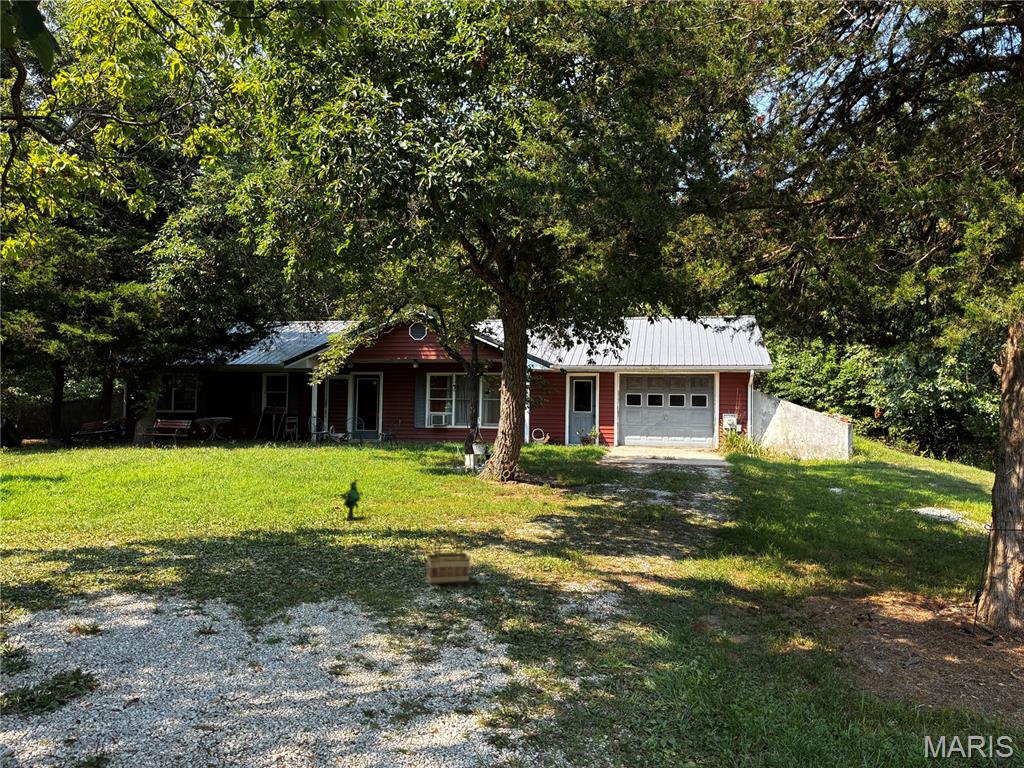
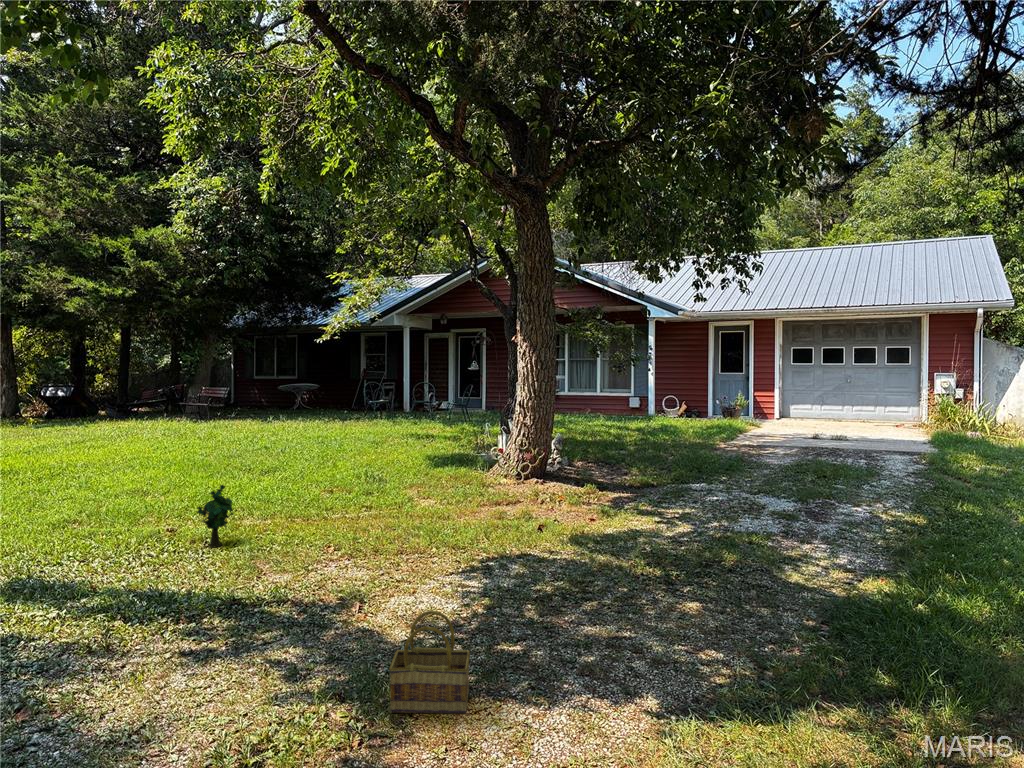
basket: present [427,532,470,584] -> present [389,610,470,713]

